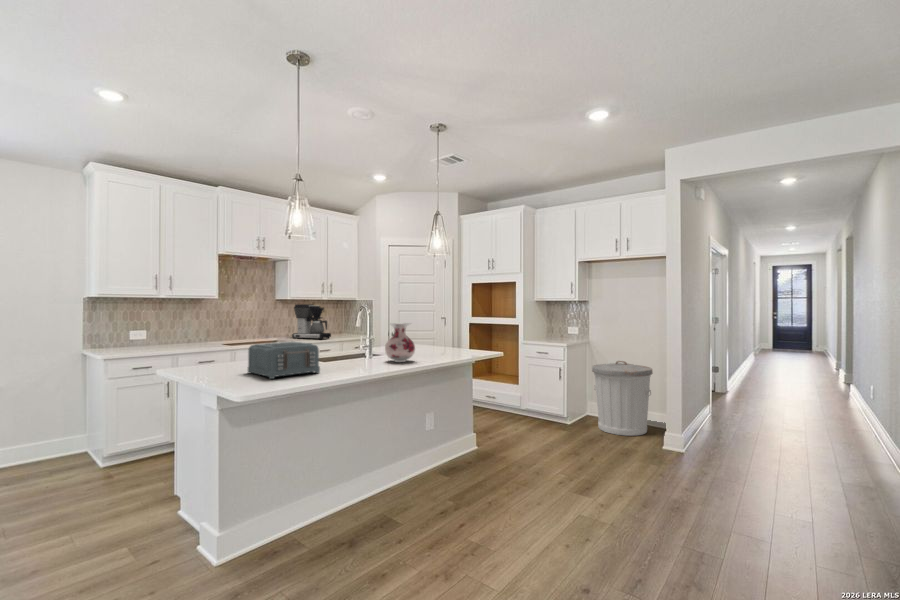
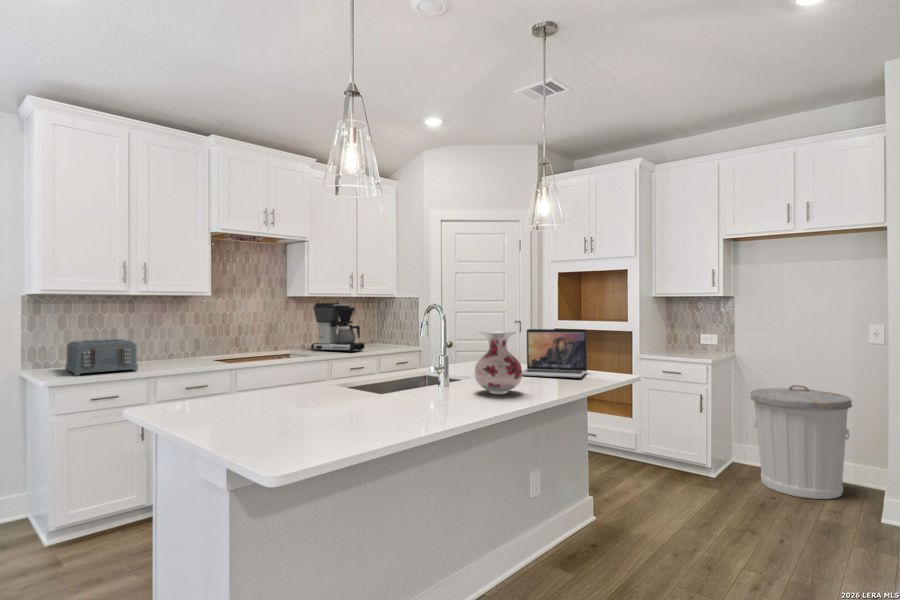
laptop: none [422,322,470,354] -> present [522,329,587,378]
toaster: present [248,342,320,379] -> present [66,339,138,375]

